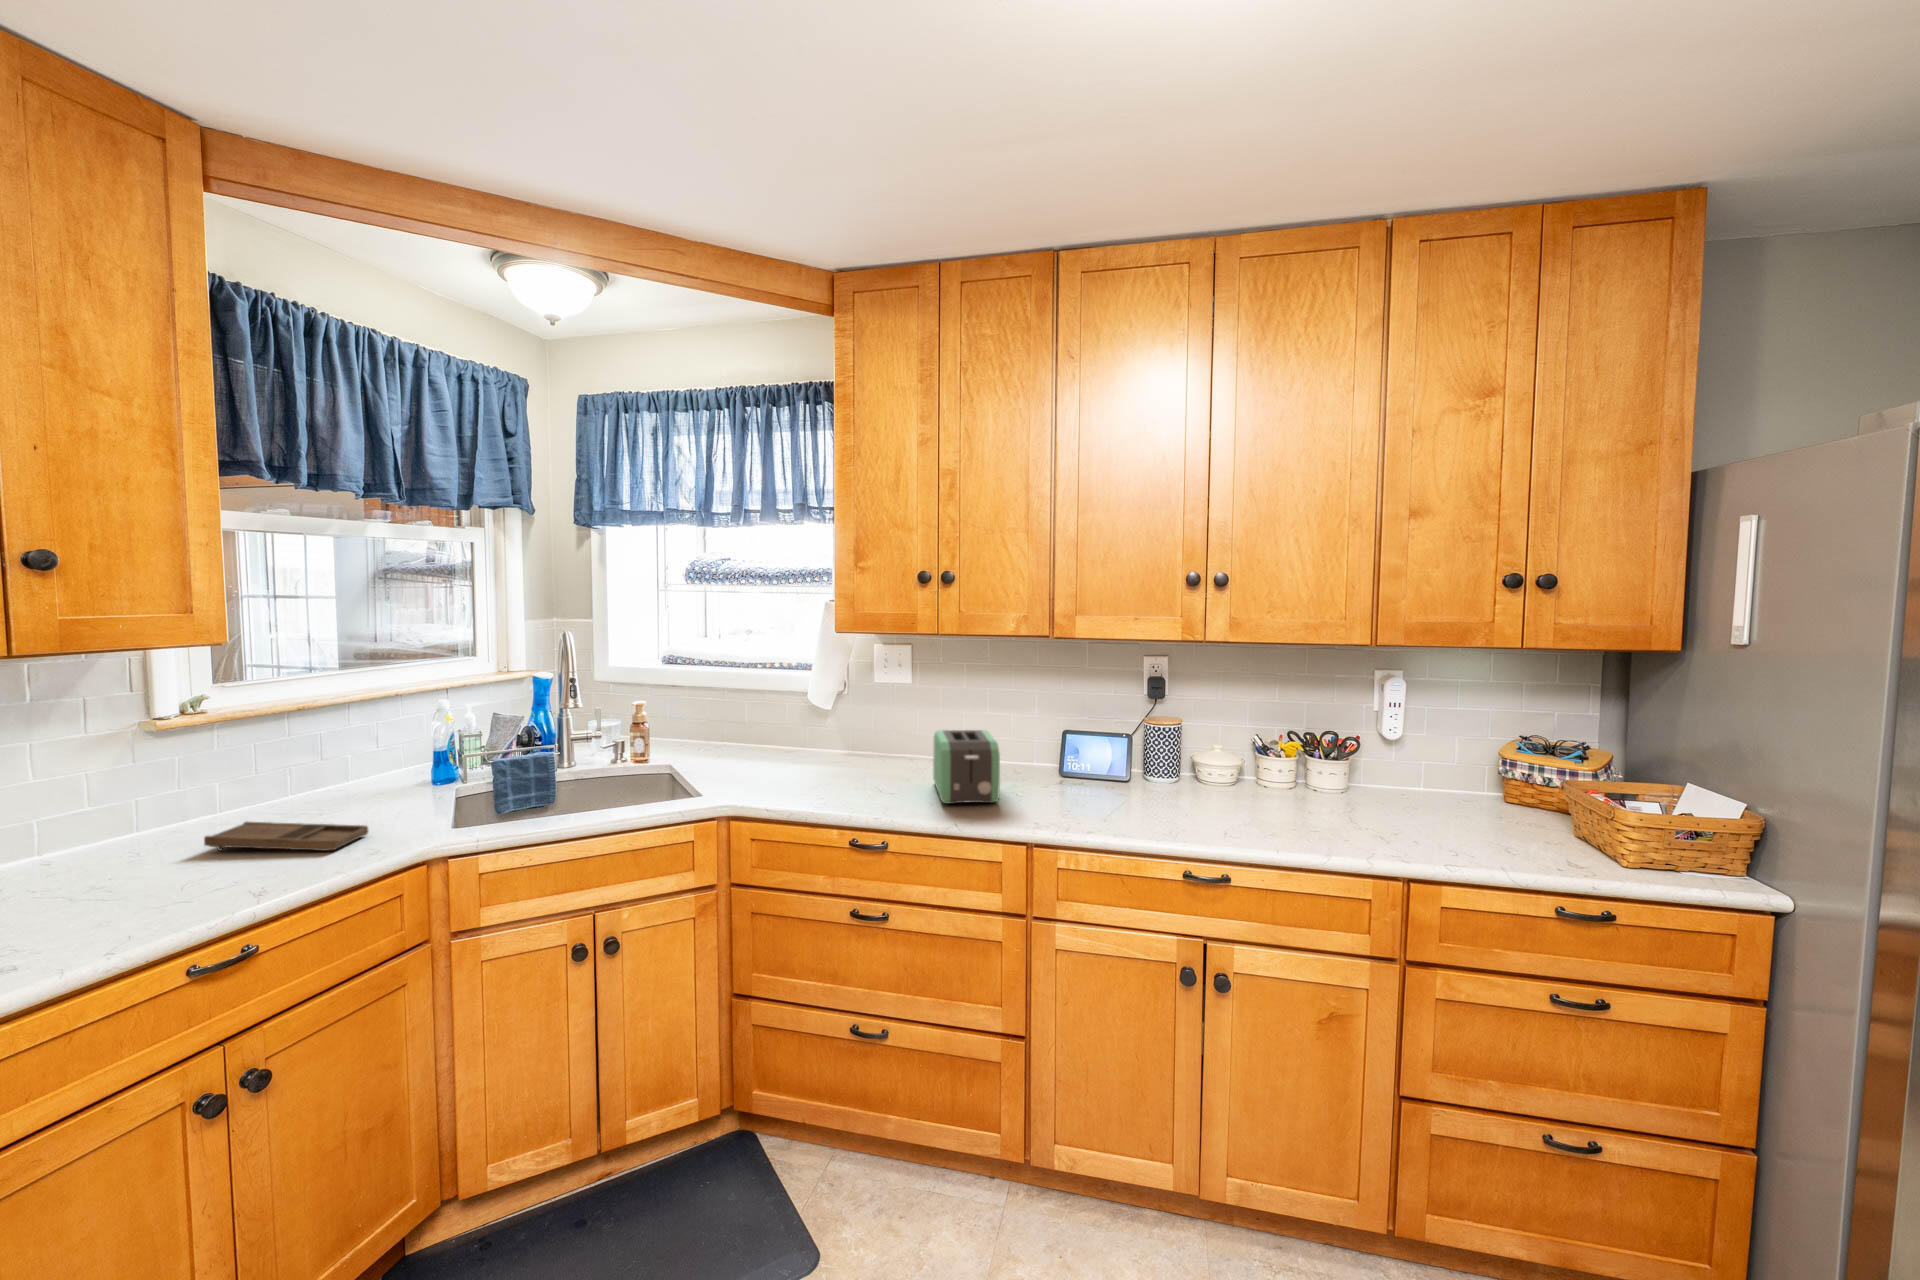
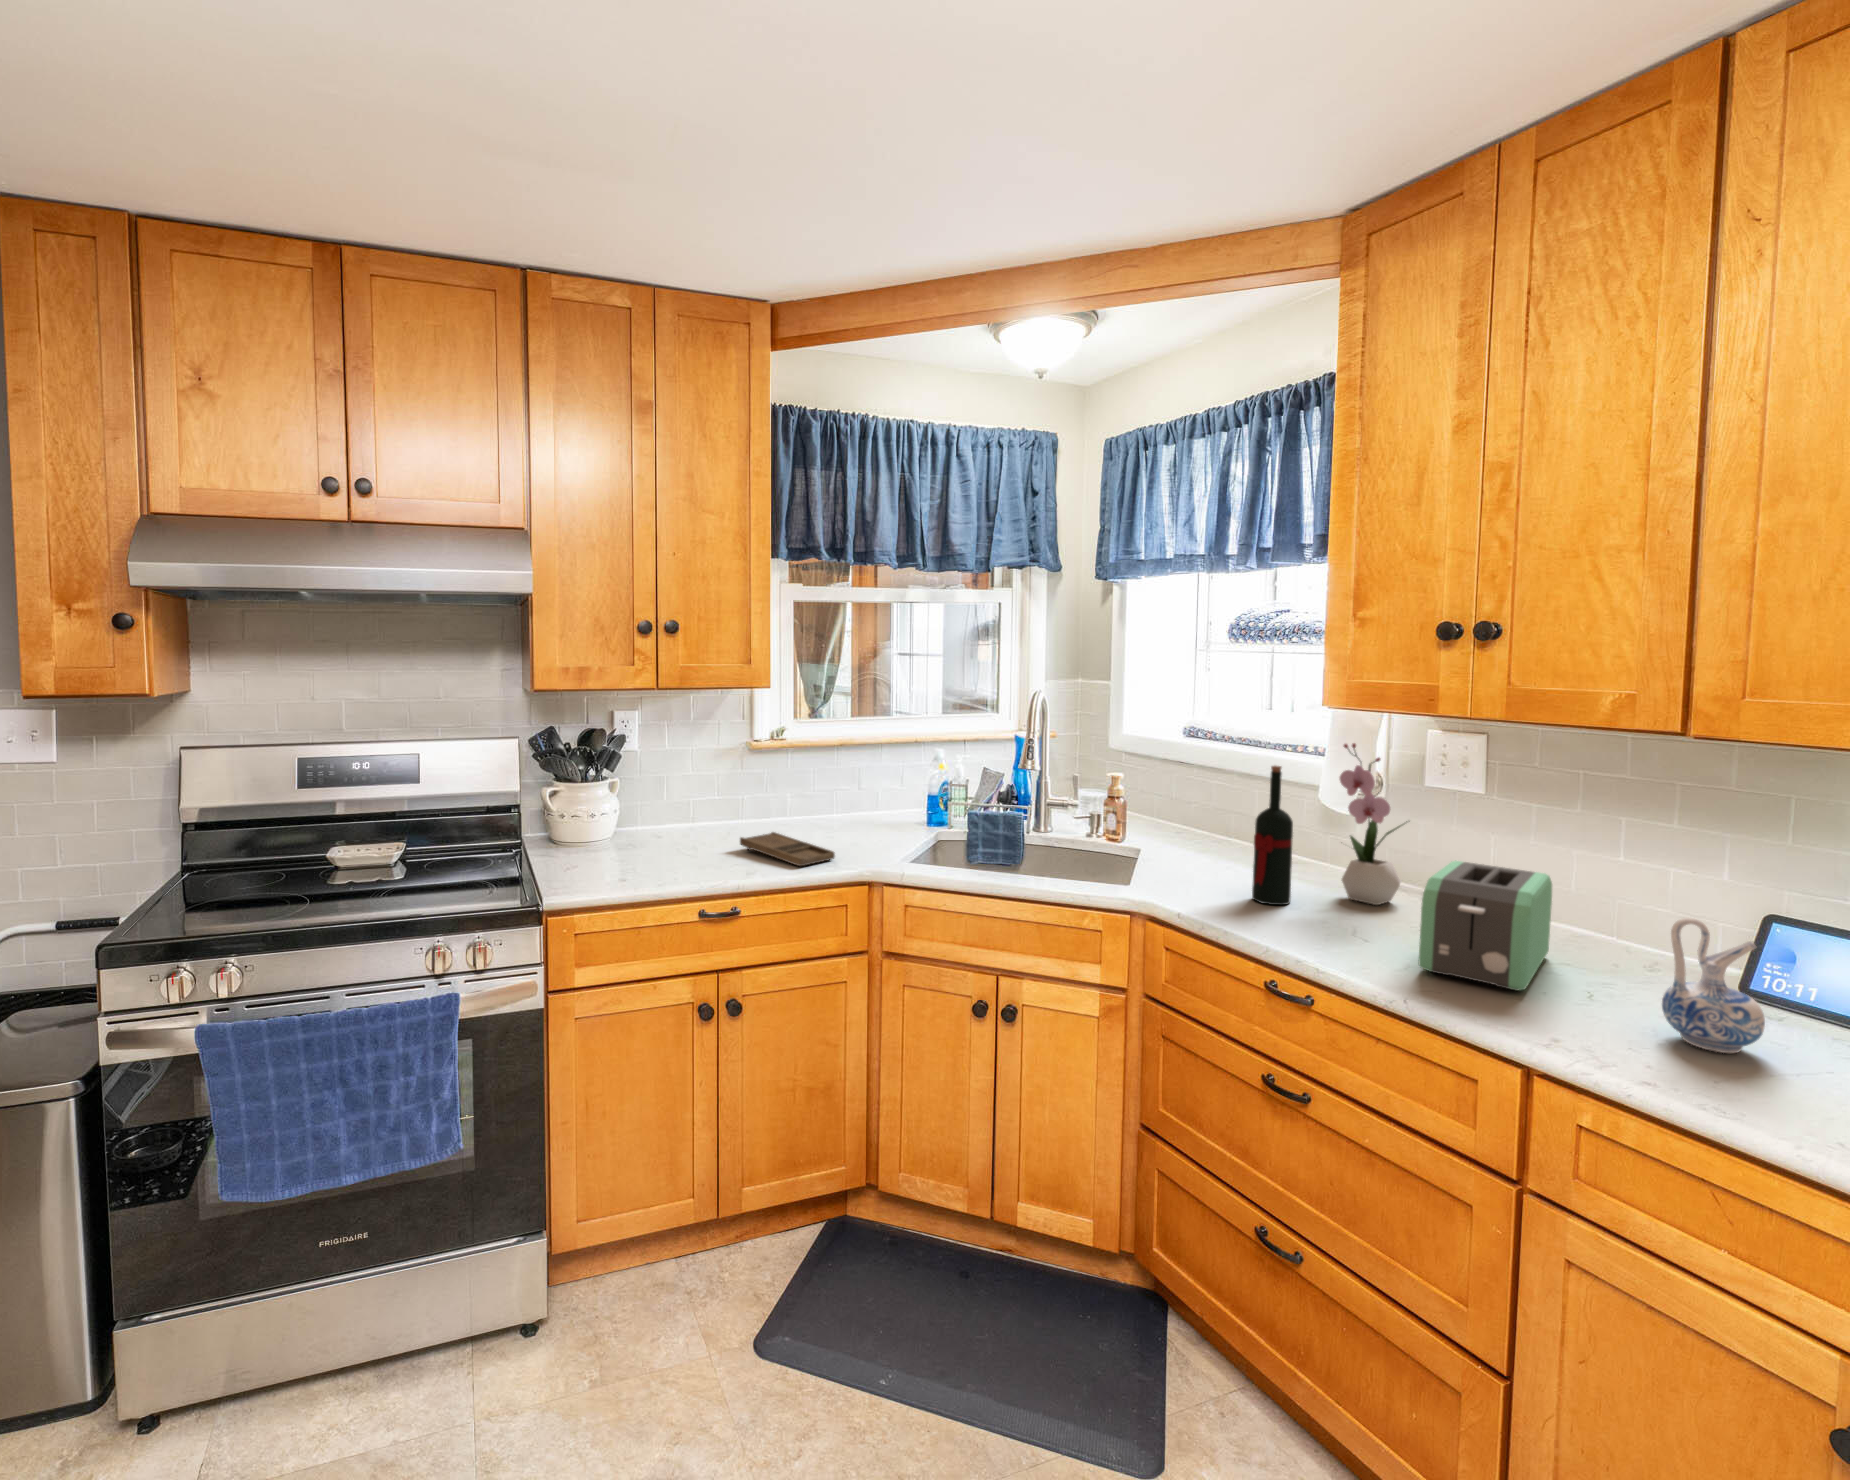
flower arrangement: none [848,658,888,772] -> present [1340,743,1407,905]
wine bottle: none [798,680,825,786] -> present [1252,766,1293,905]
ceramic pitcher: none [1064,739,1106,809] -> present [1662,918,1765,1053]

